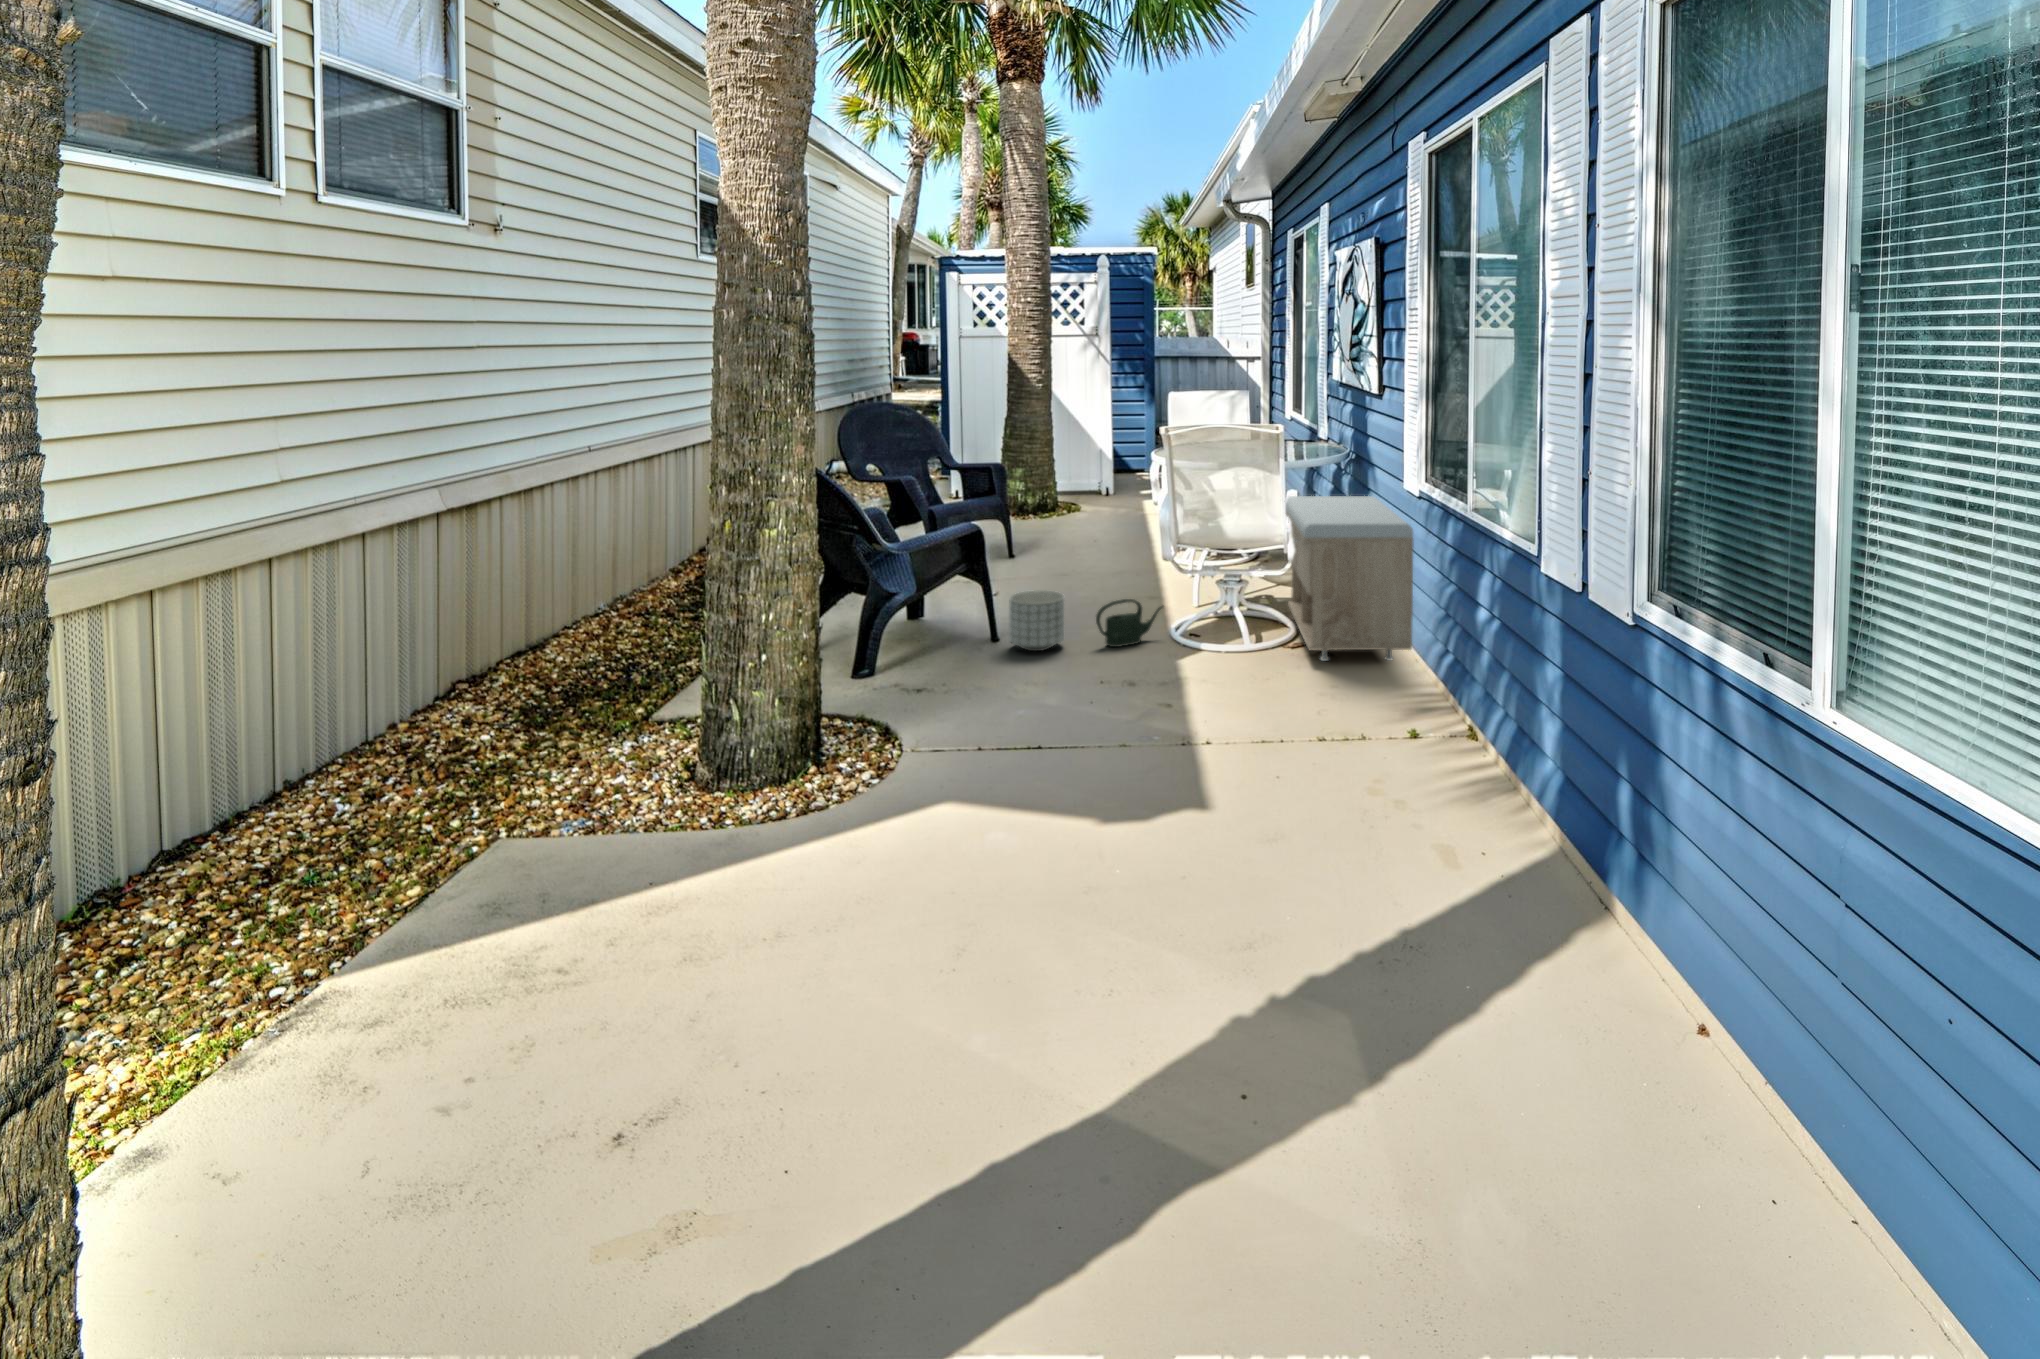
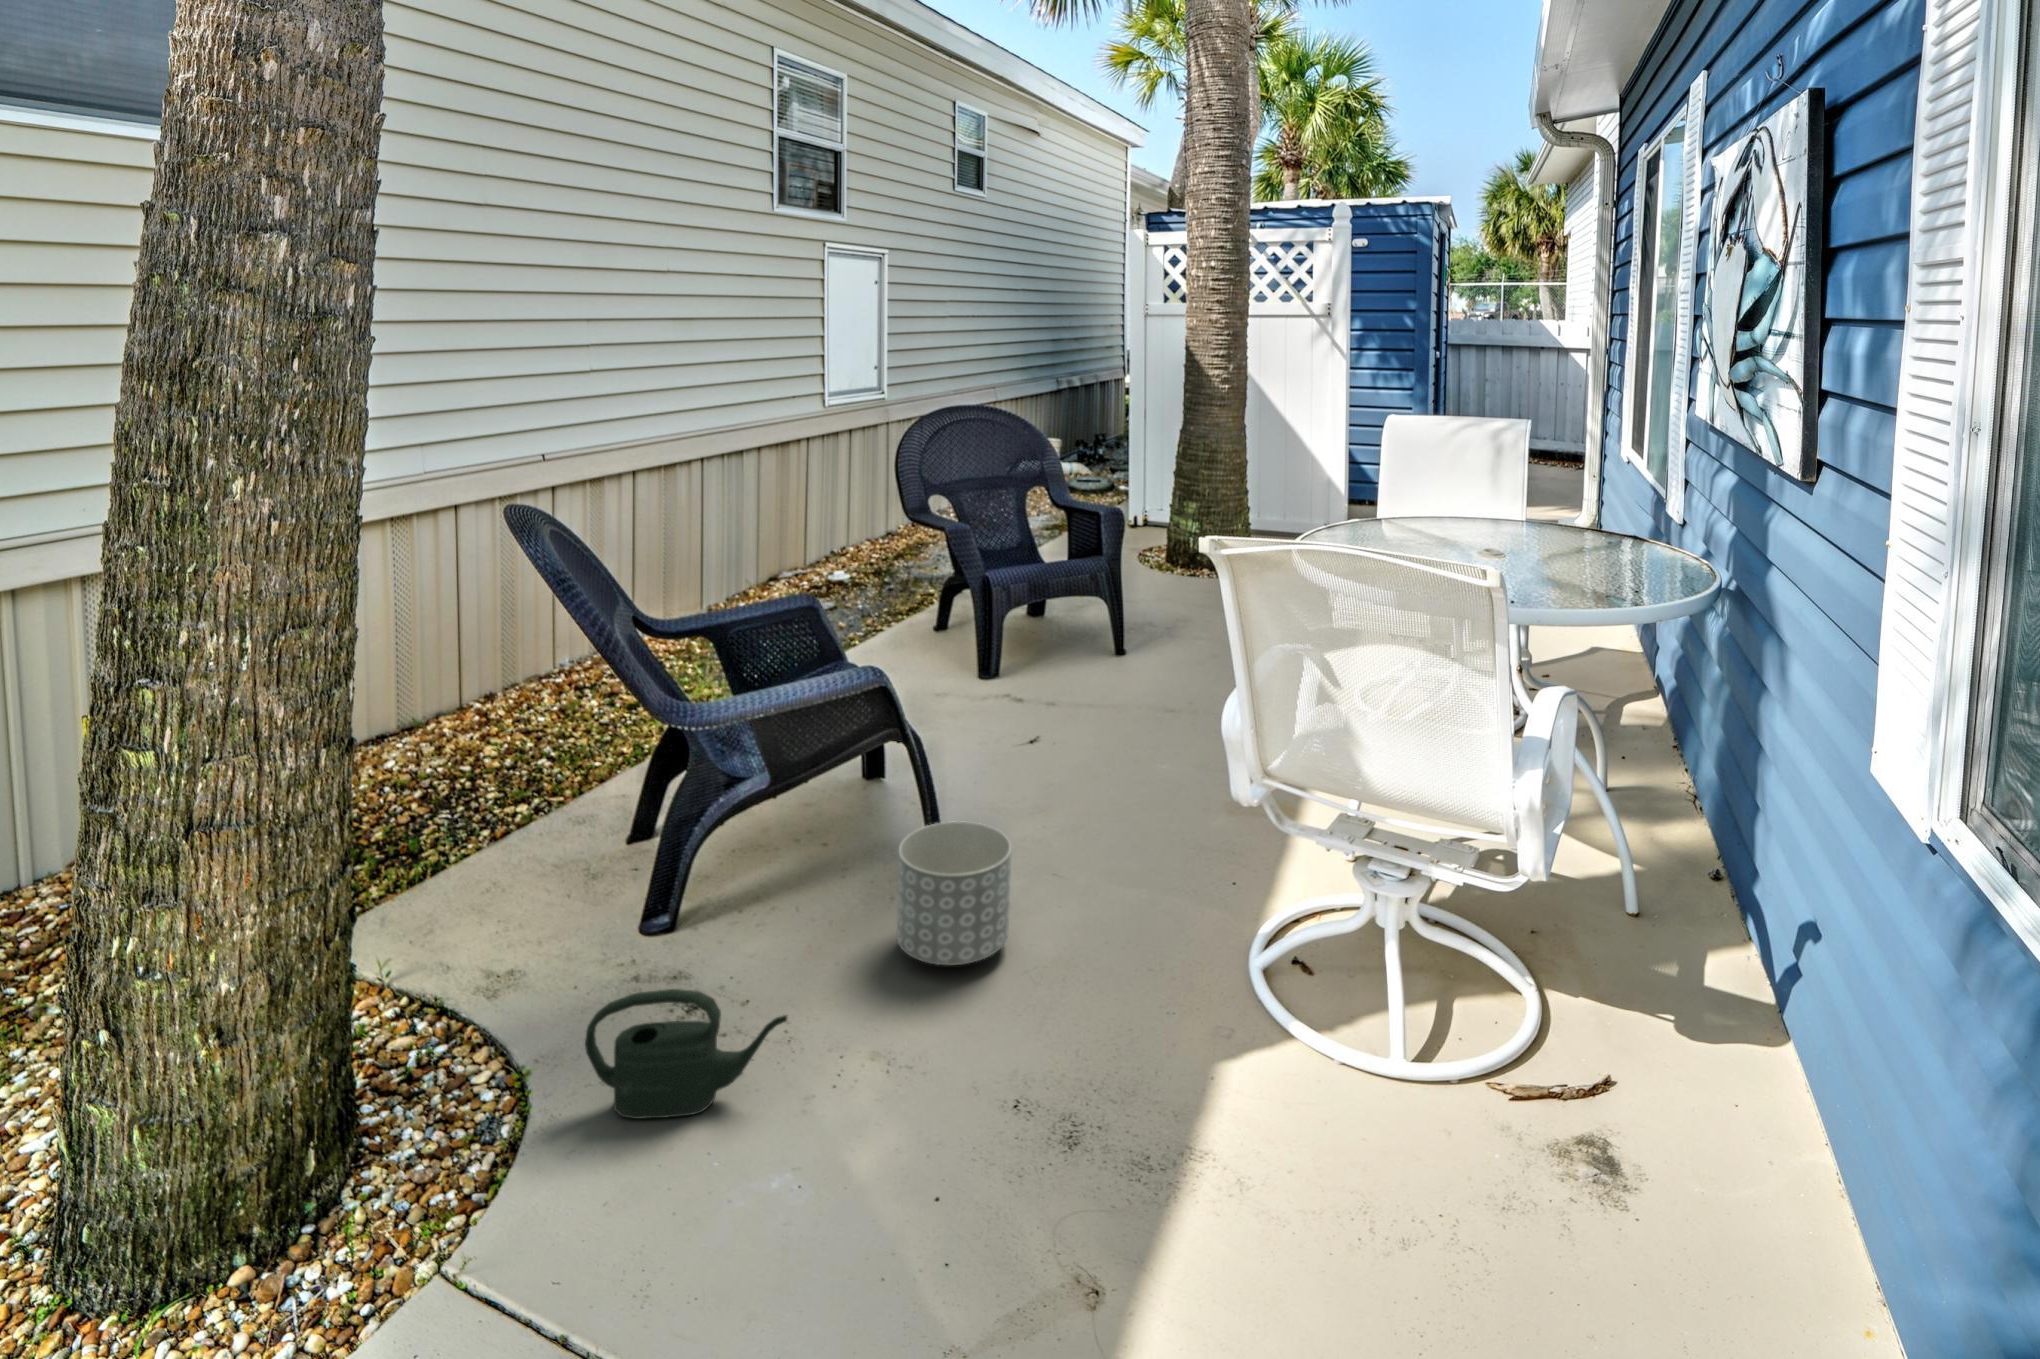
storage bench: present [1286,496,1414,661] -> none [1531,696,1895,1295]
watering can: present [1096,599,1163,647] -> present [585,989,787,1119]

